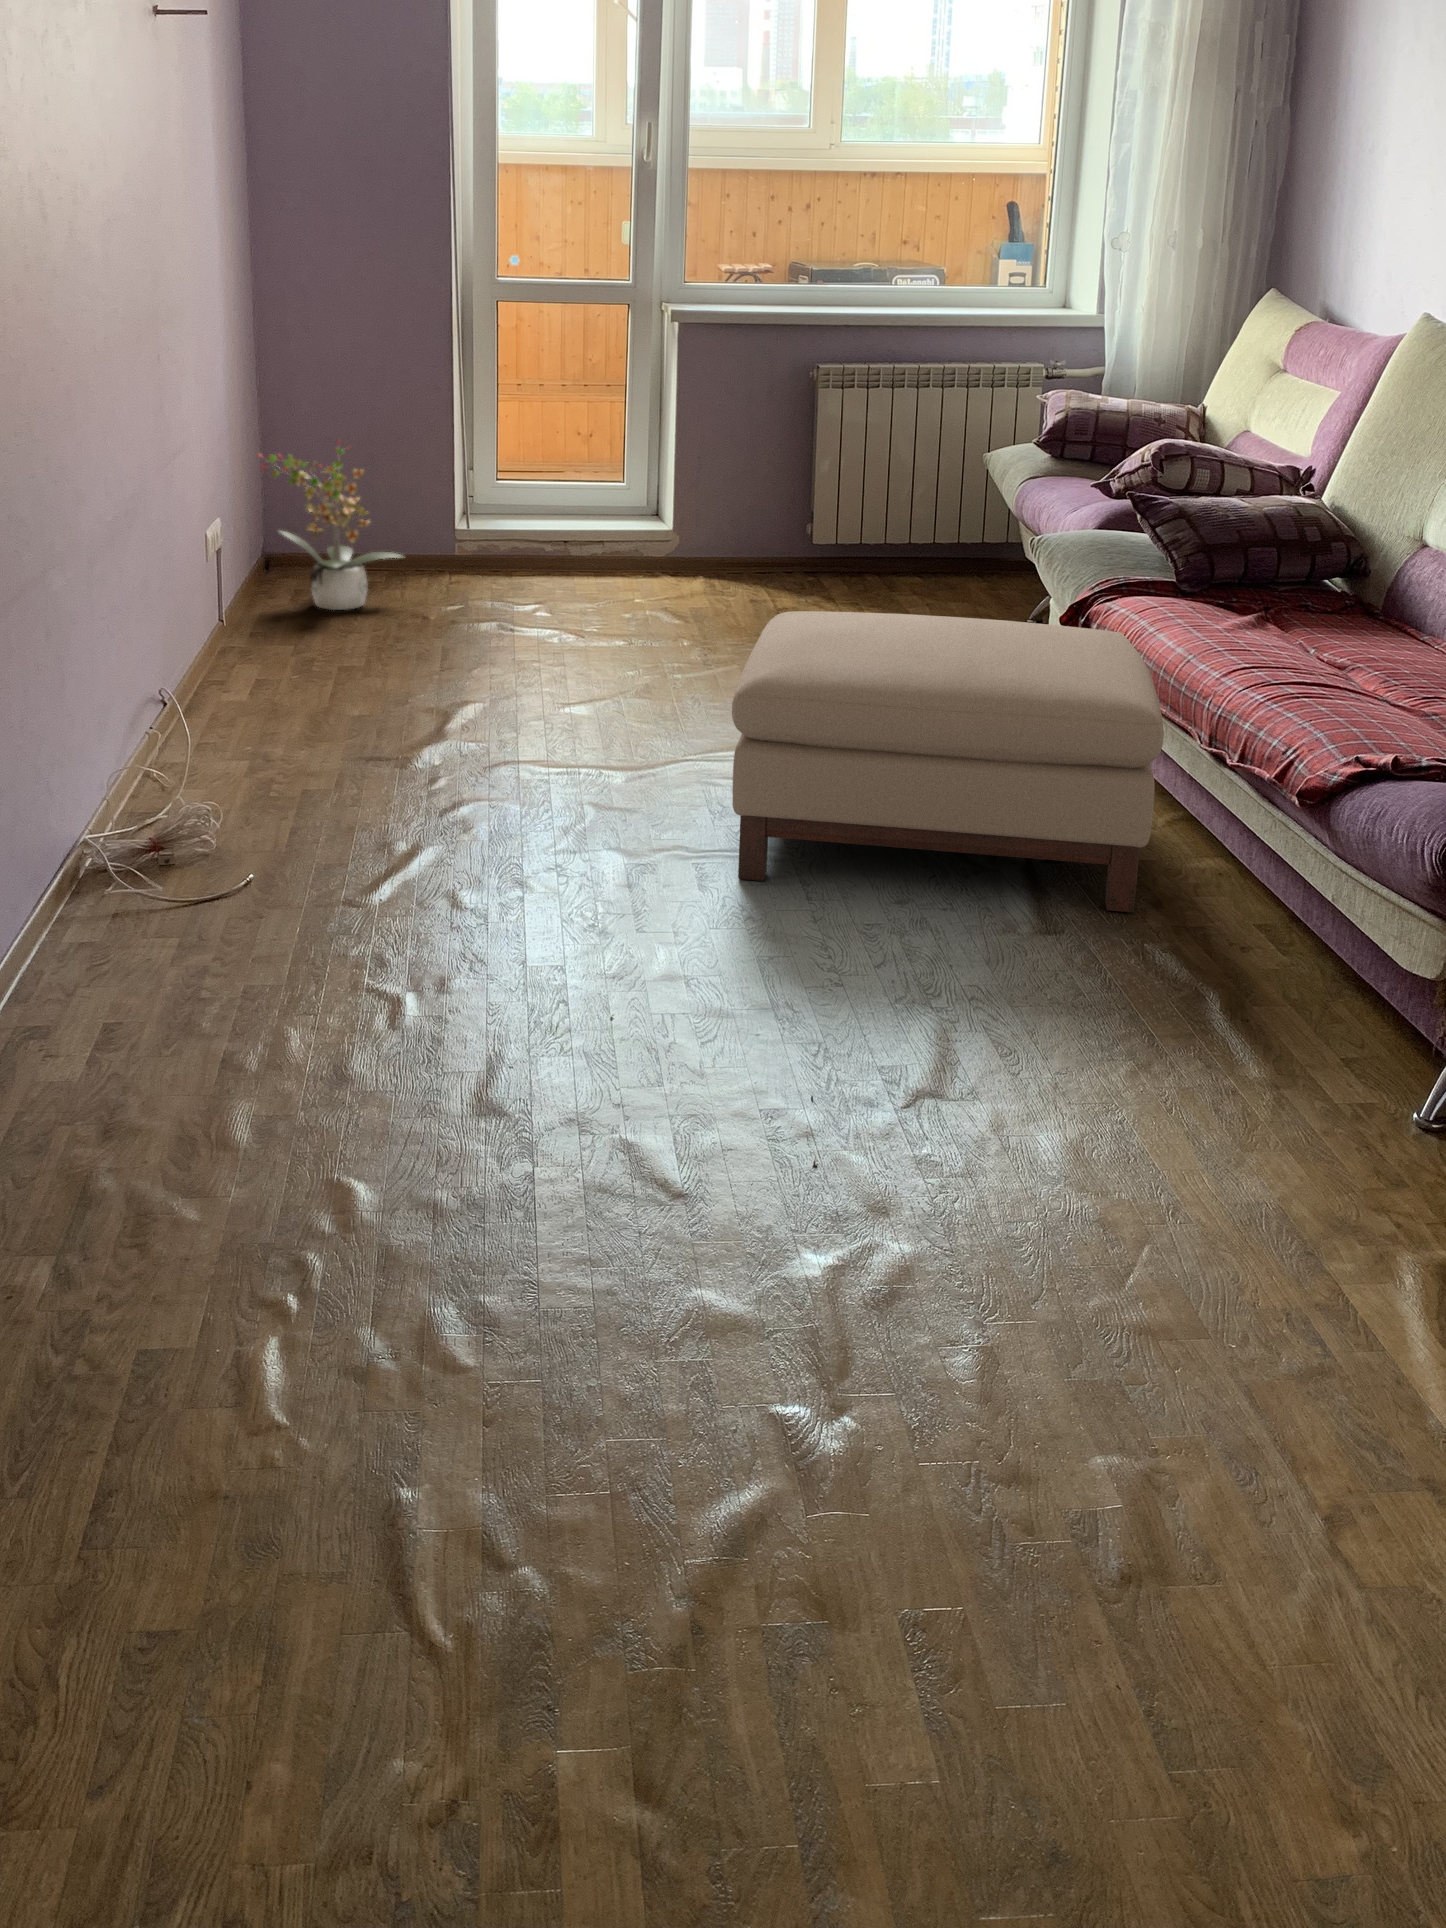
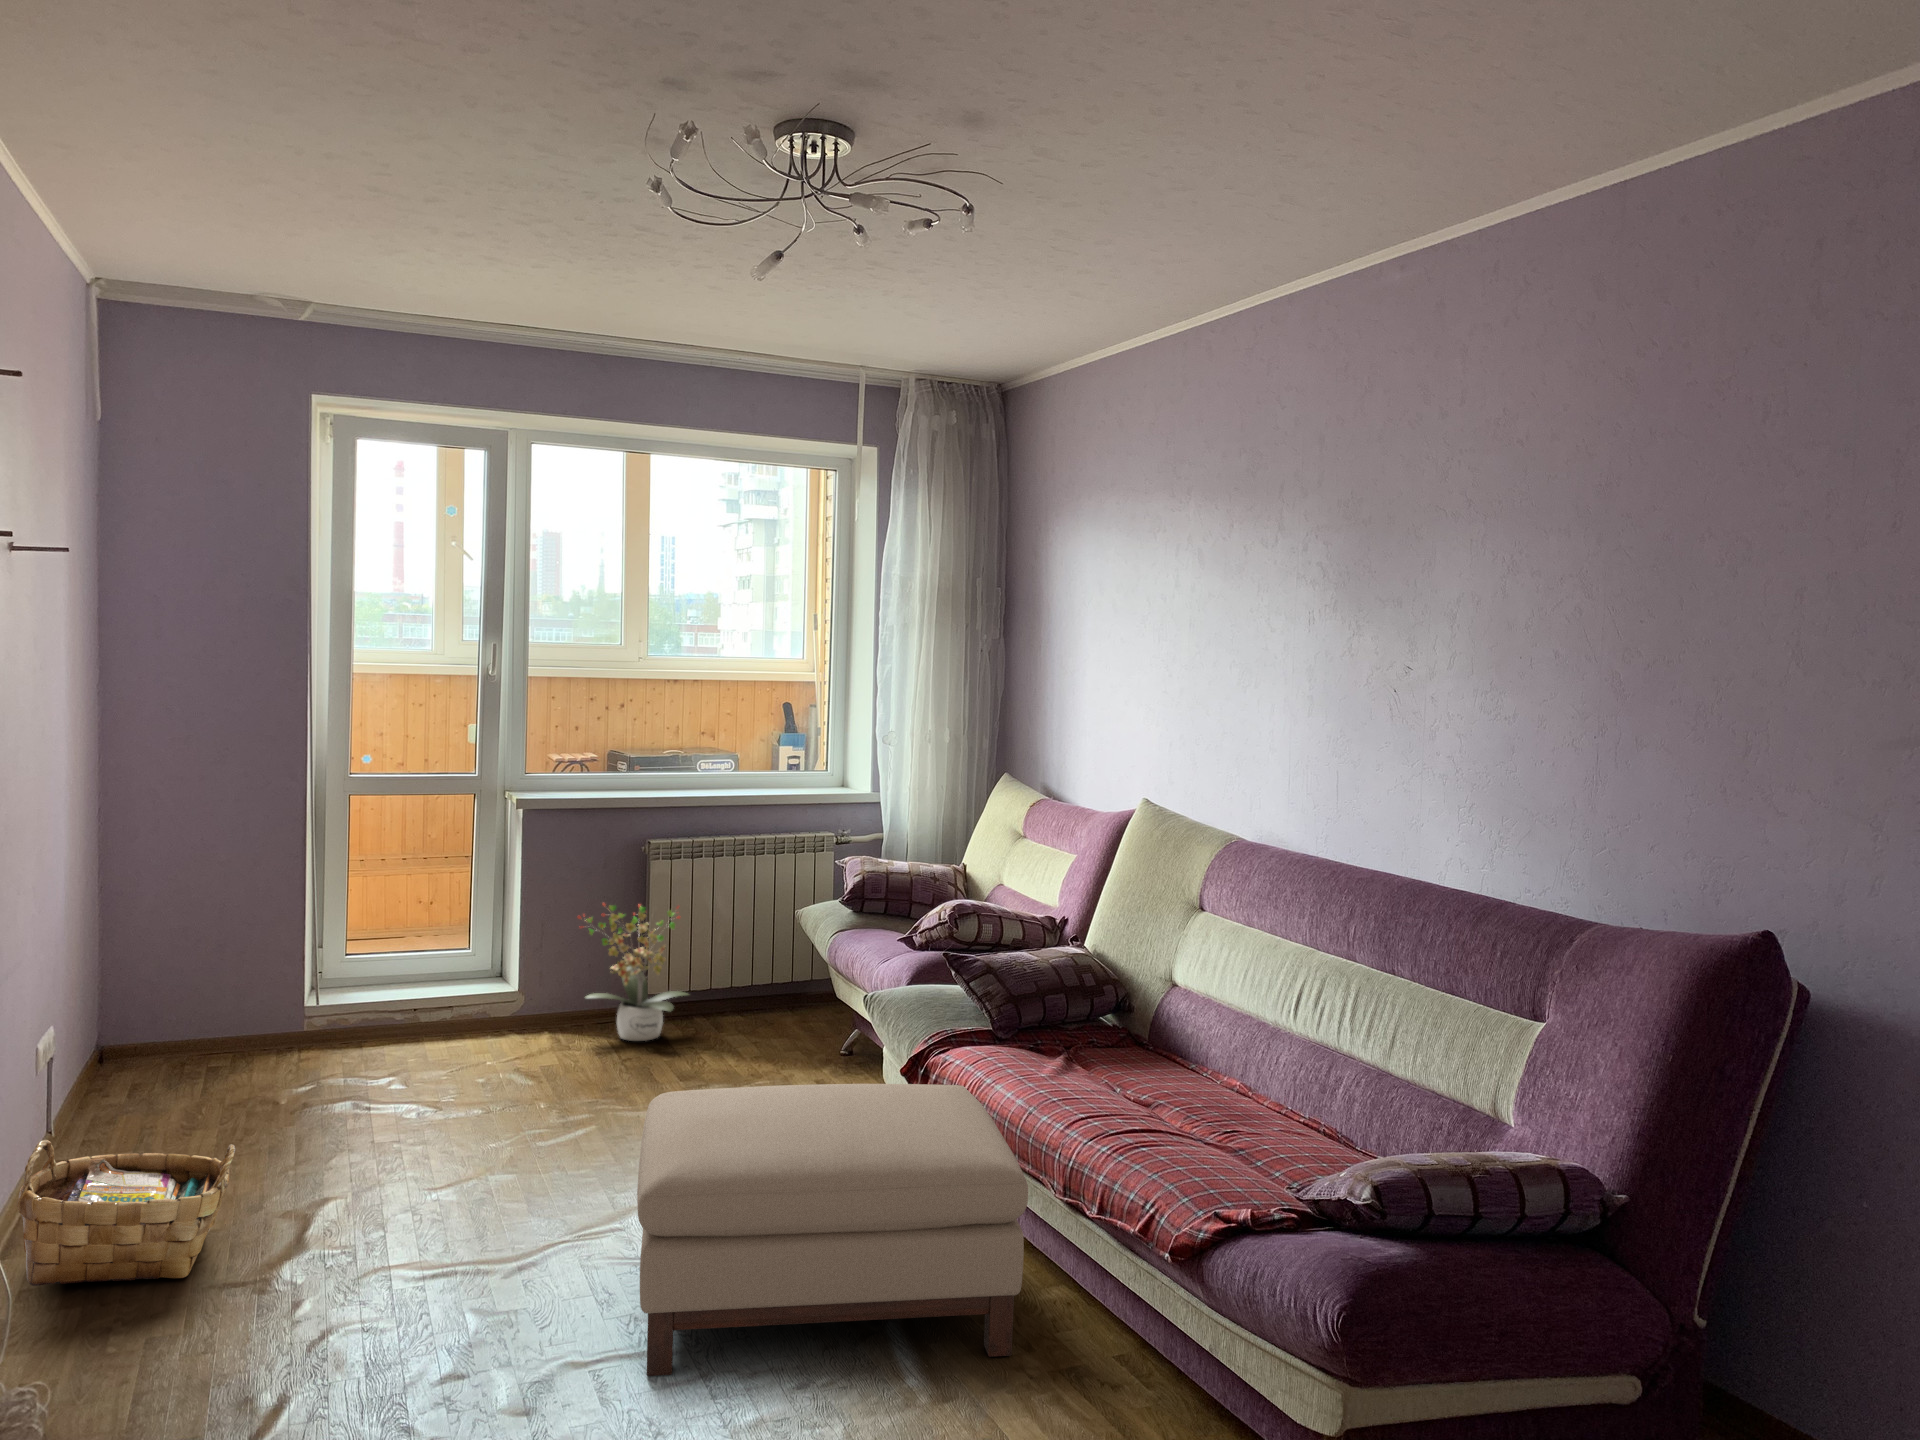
potted plant: present [259,448,402,610] -> present [578,903,687,1041]
woven basket: none [176,609,366,751] -> present [17,1140,235,1286]

